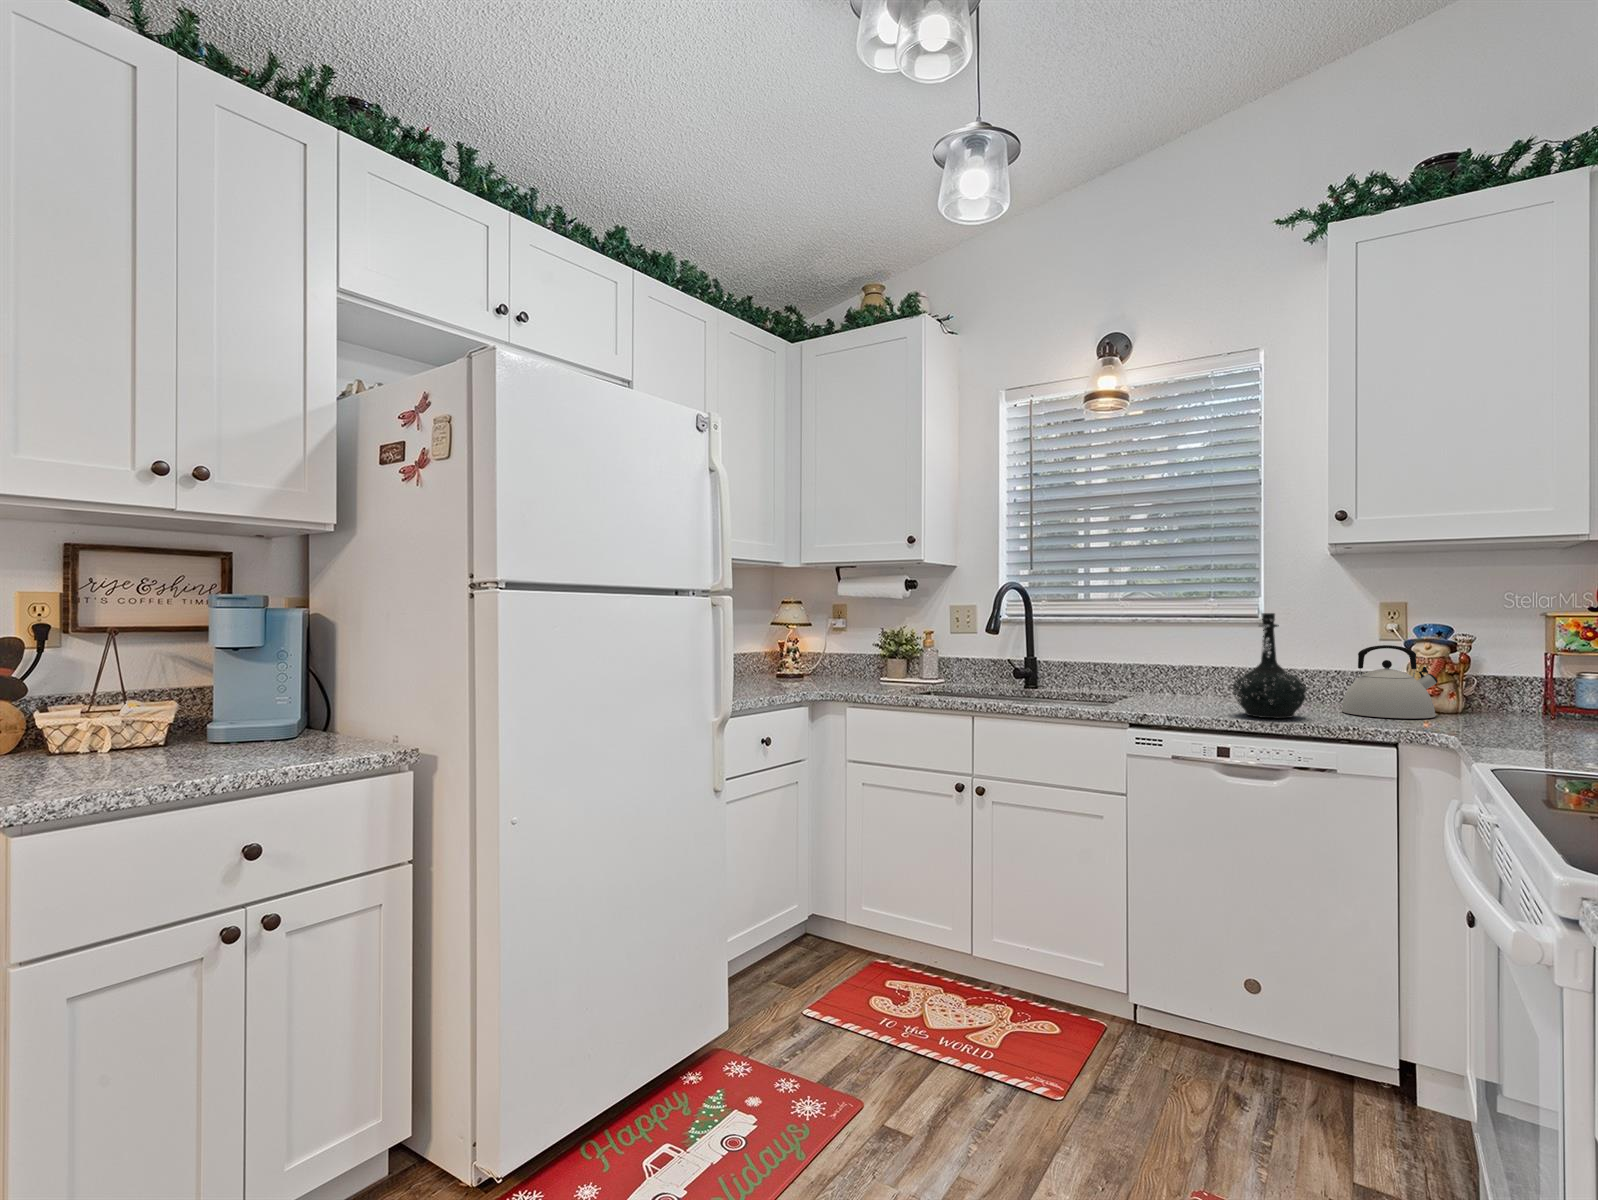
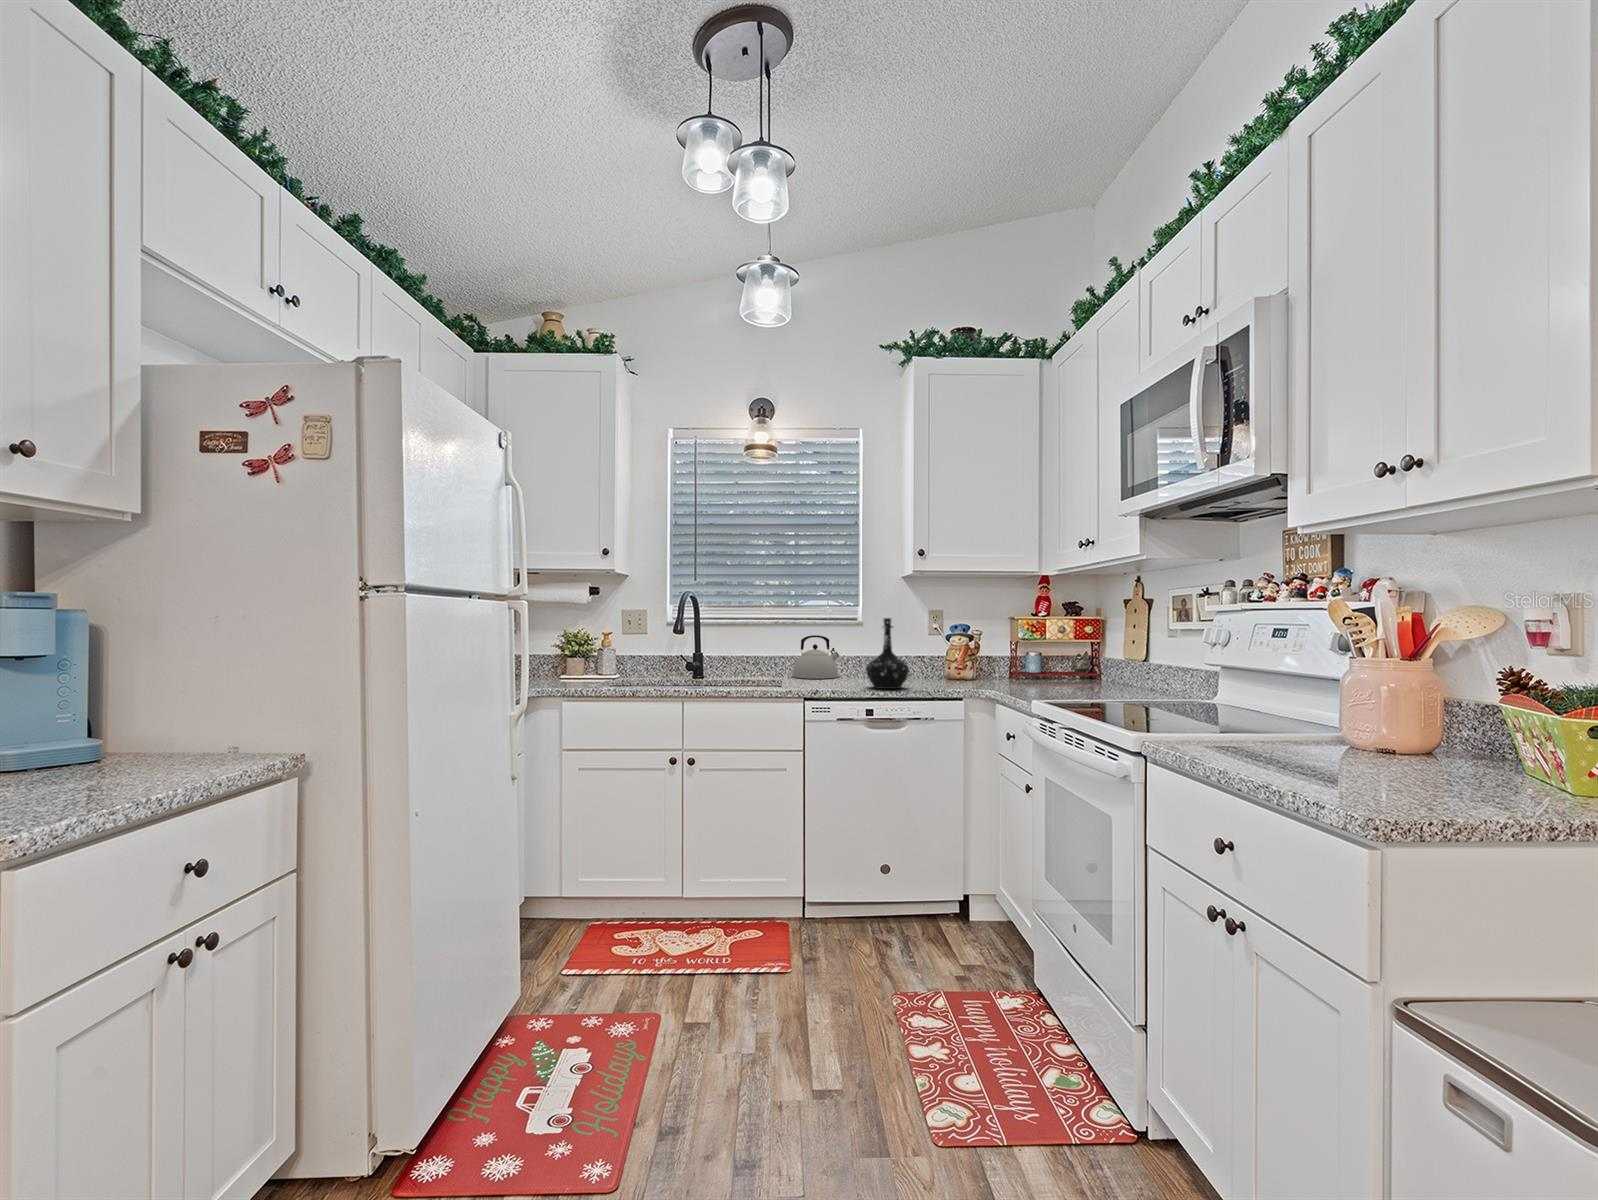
kettle: present [1342,645,1438,719] -> present [792,635,839,679]

